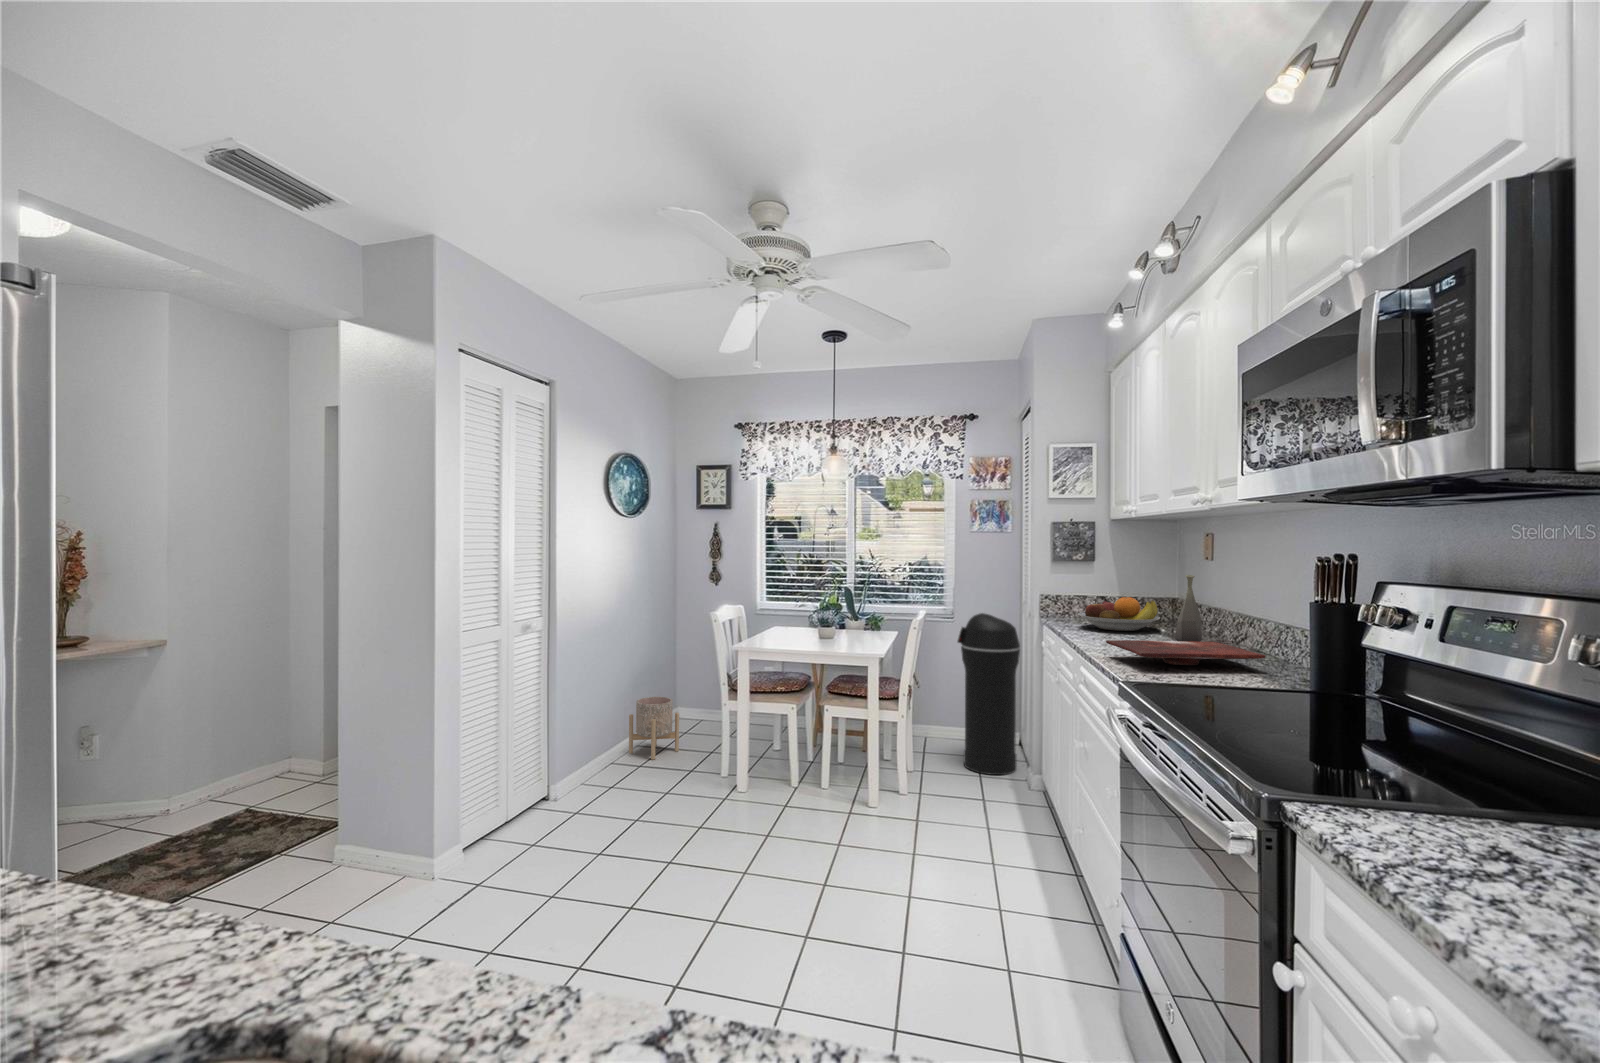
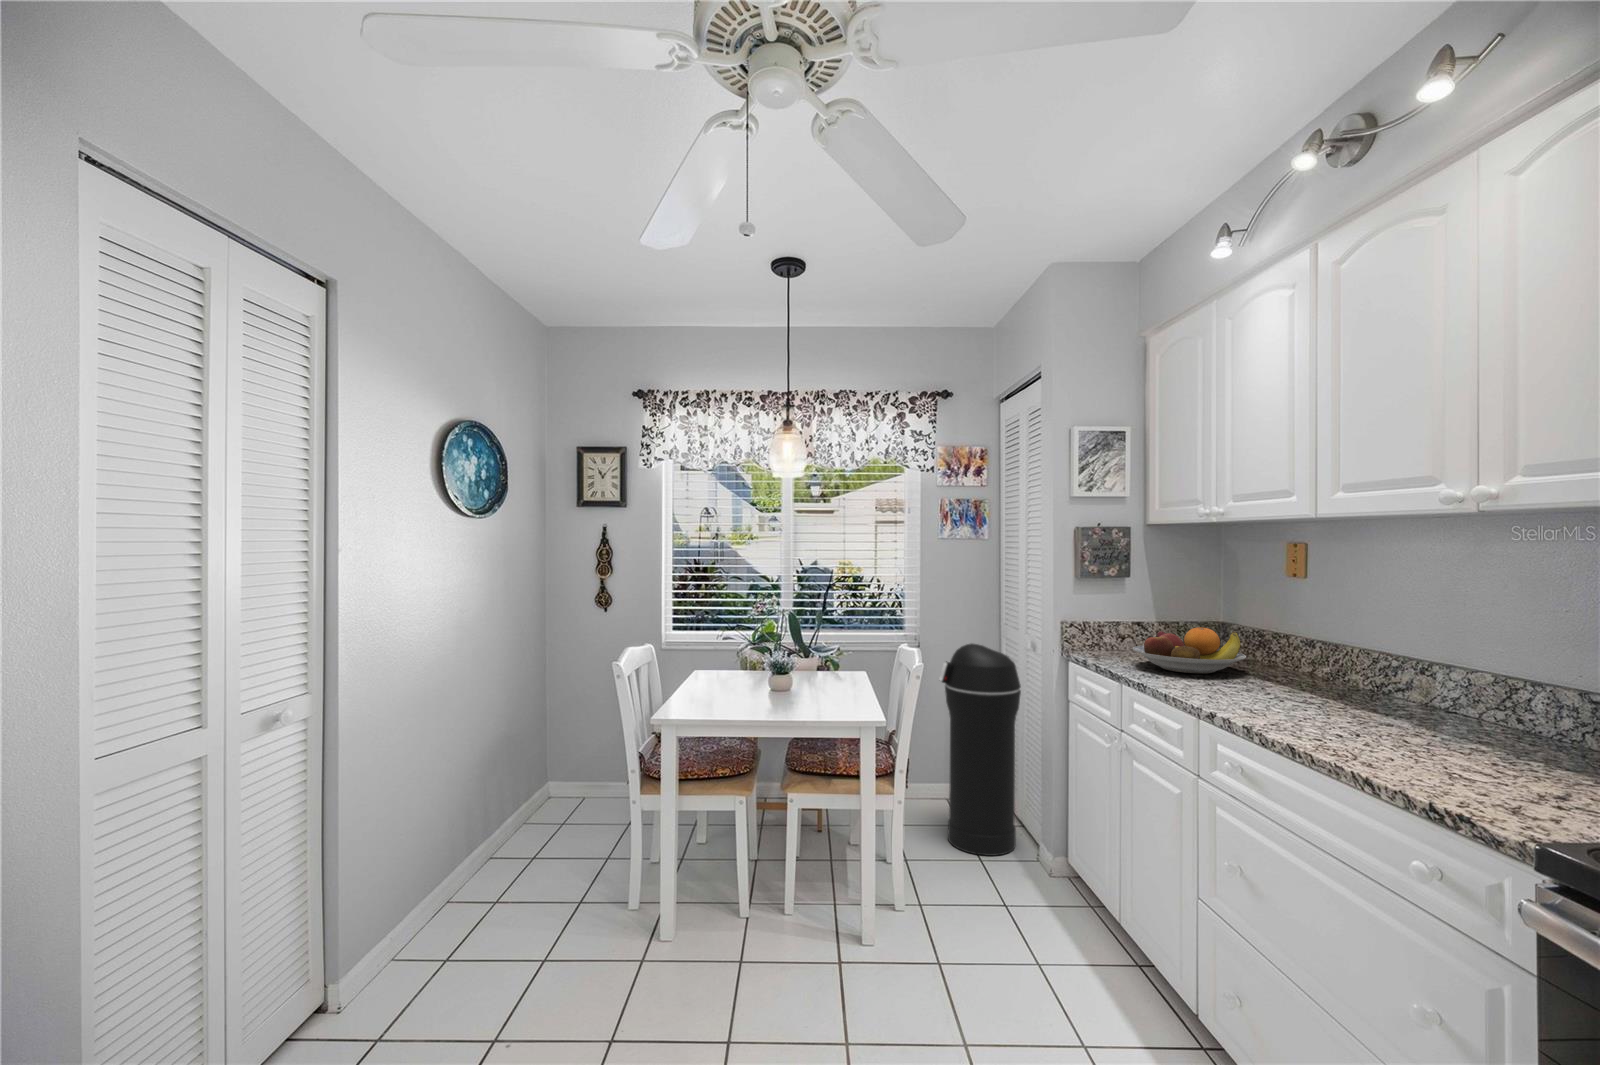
bottle: present [1175,575,1202,642] -> none [1312,602,1353,704]
cutting board: present [1106,640,1265,665] -> none [1268,702,1540,745]
planter: present [629,697,679,760] -> none [481,772,558,869]

